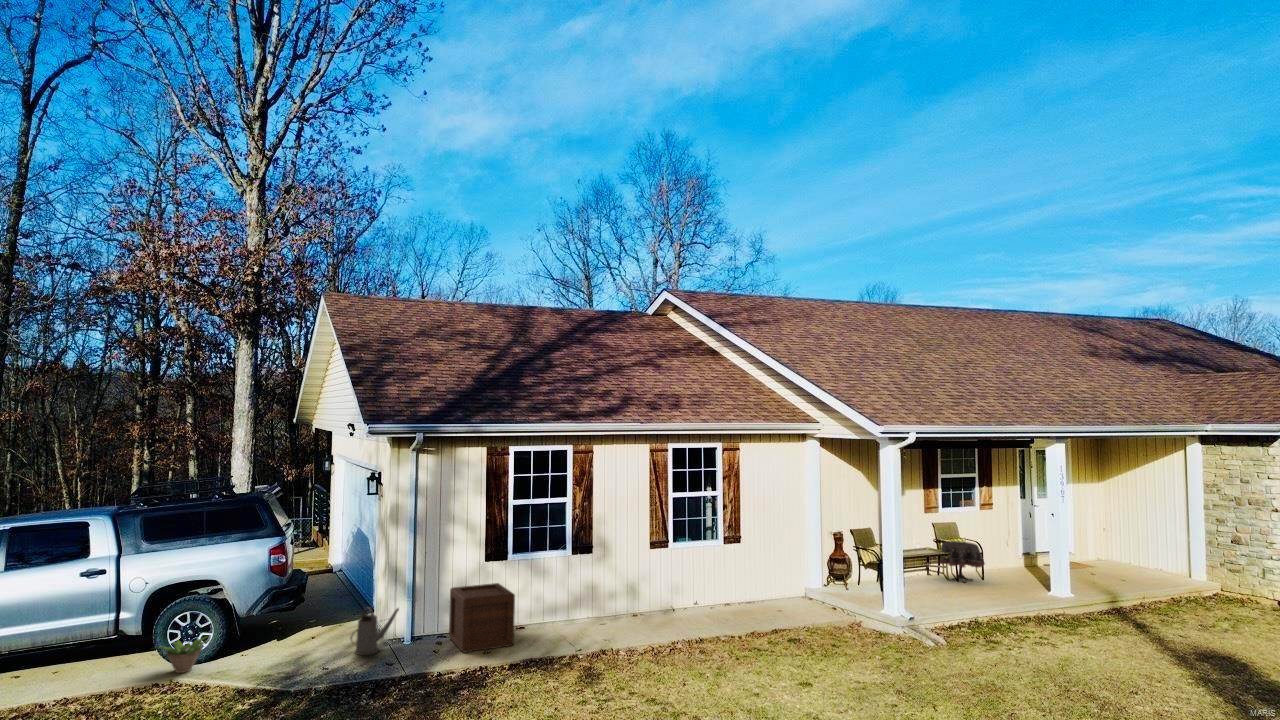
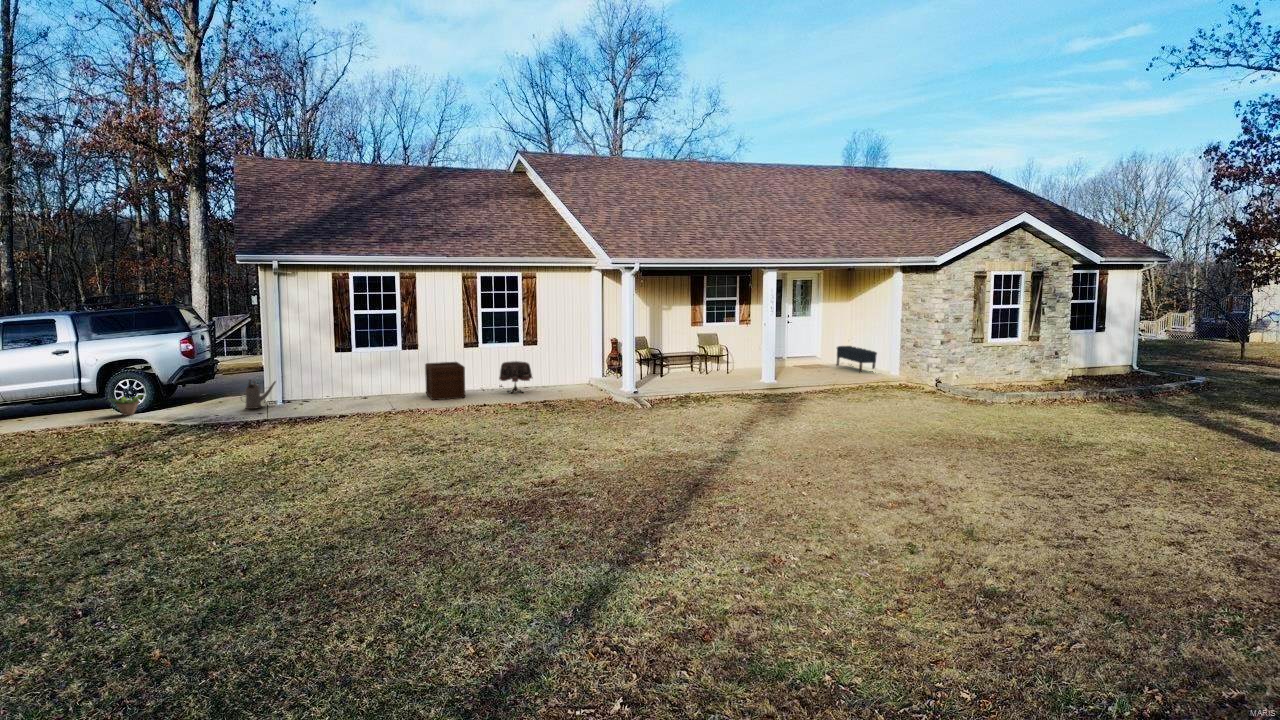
bench: none [1104,536,1178,577] -> present [837,346,877,373]
side table: present [940,541,985,582] -> present [499,361,533,393]
wooden crate: present [449,583,515,652] -> present [425,362,465,400]

